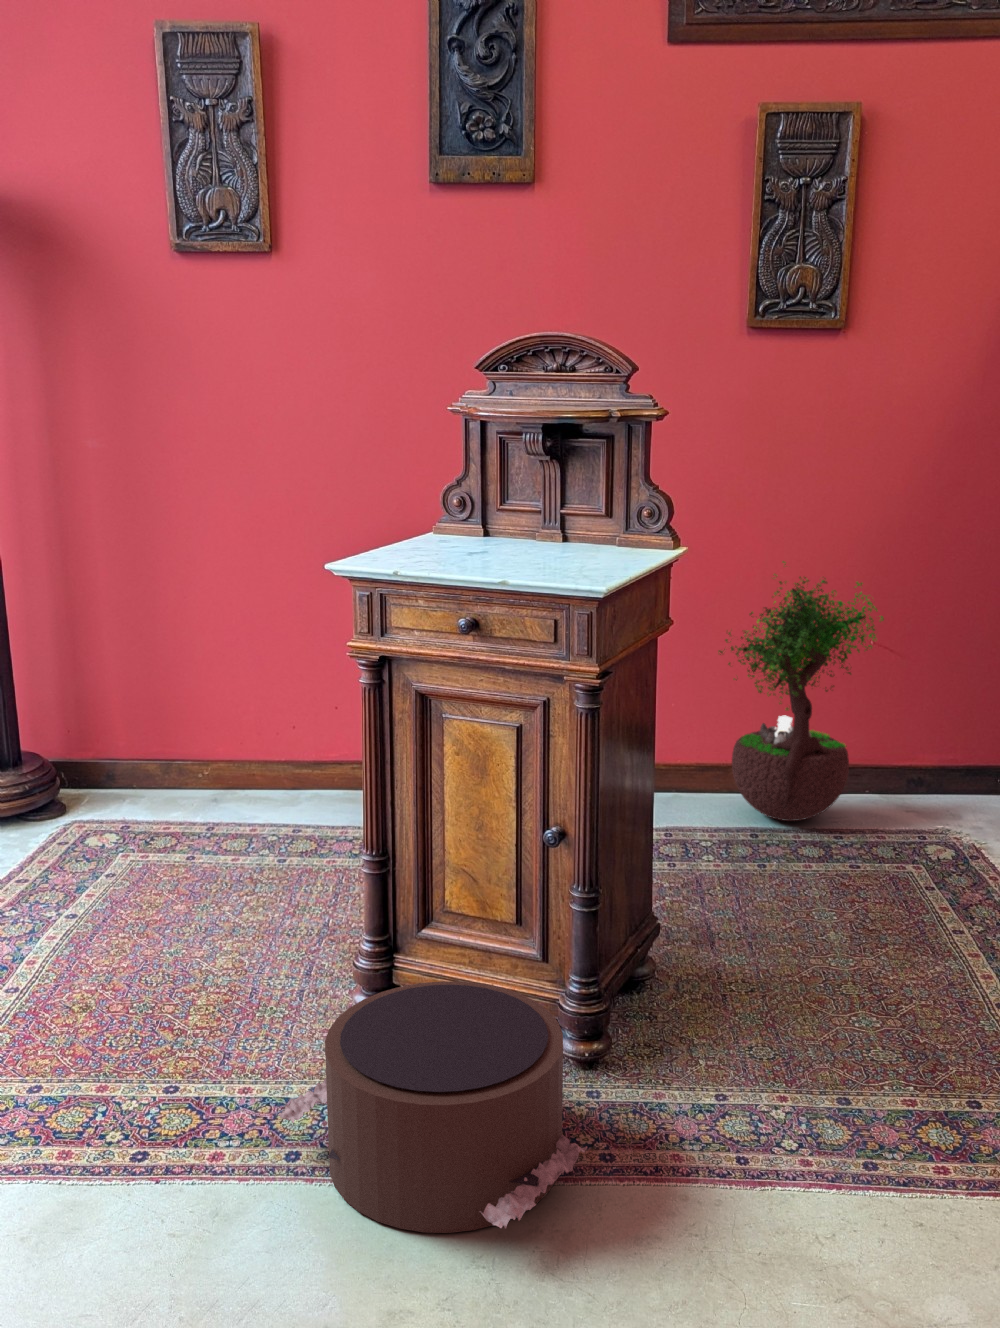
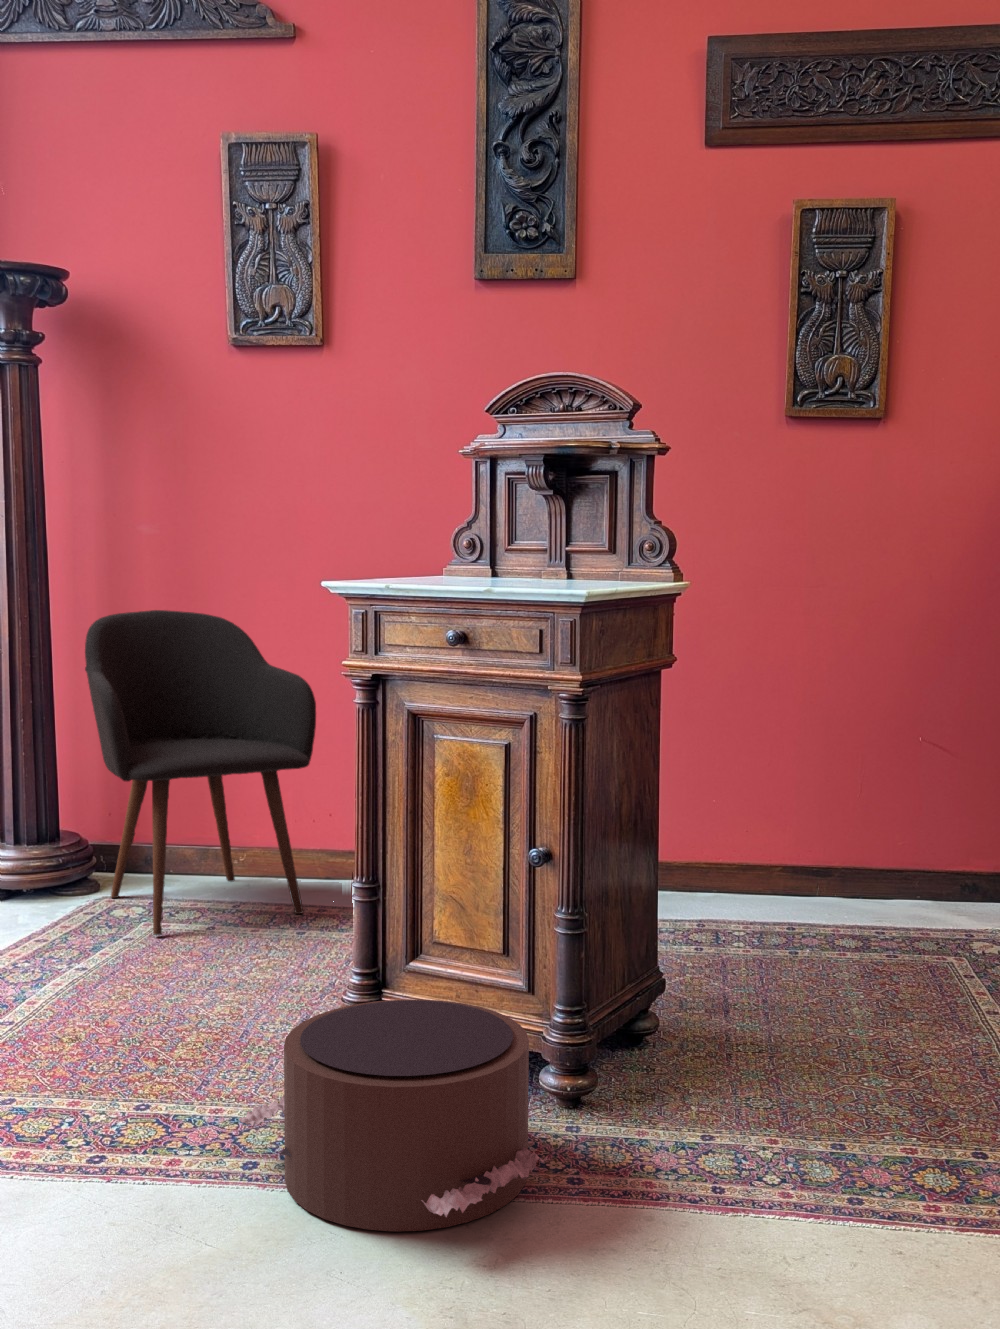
armchair: none [44,532,310,870] -> present [85,610,316,935]
potted tree: present [719,561,884,821] -> none [754,637,928,917]

